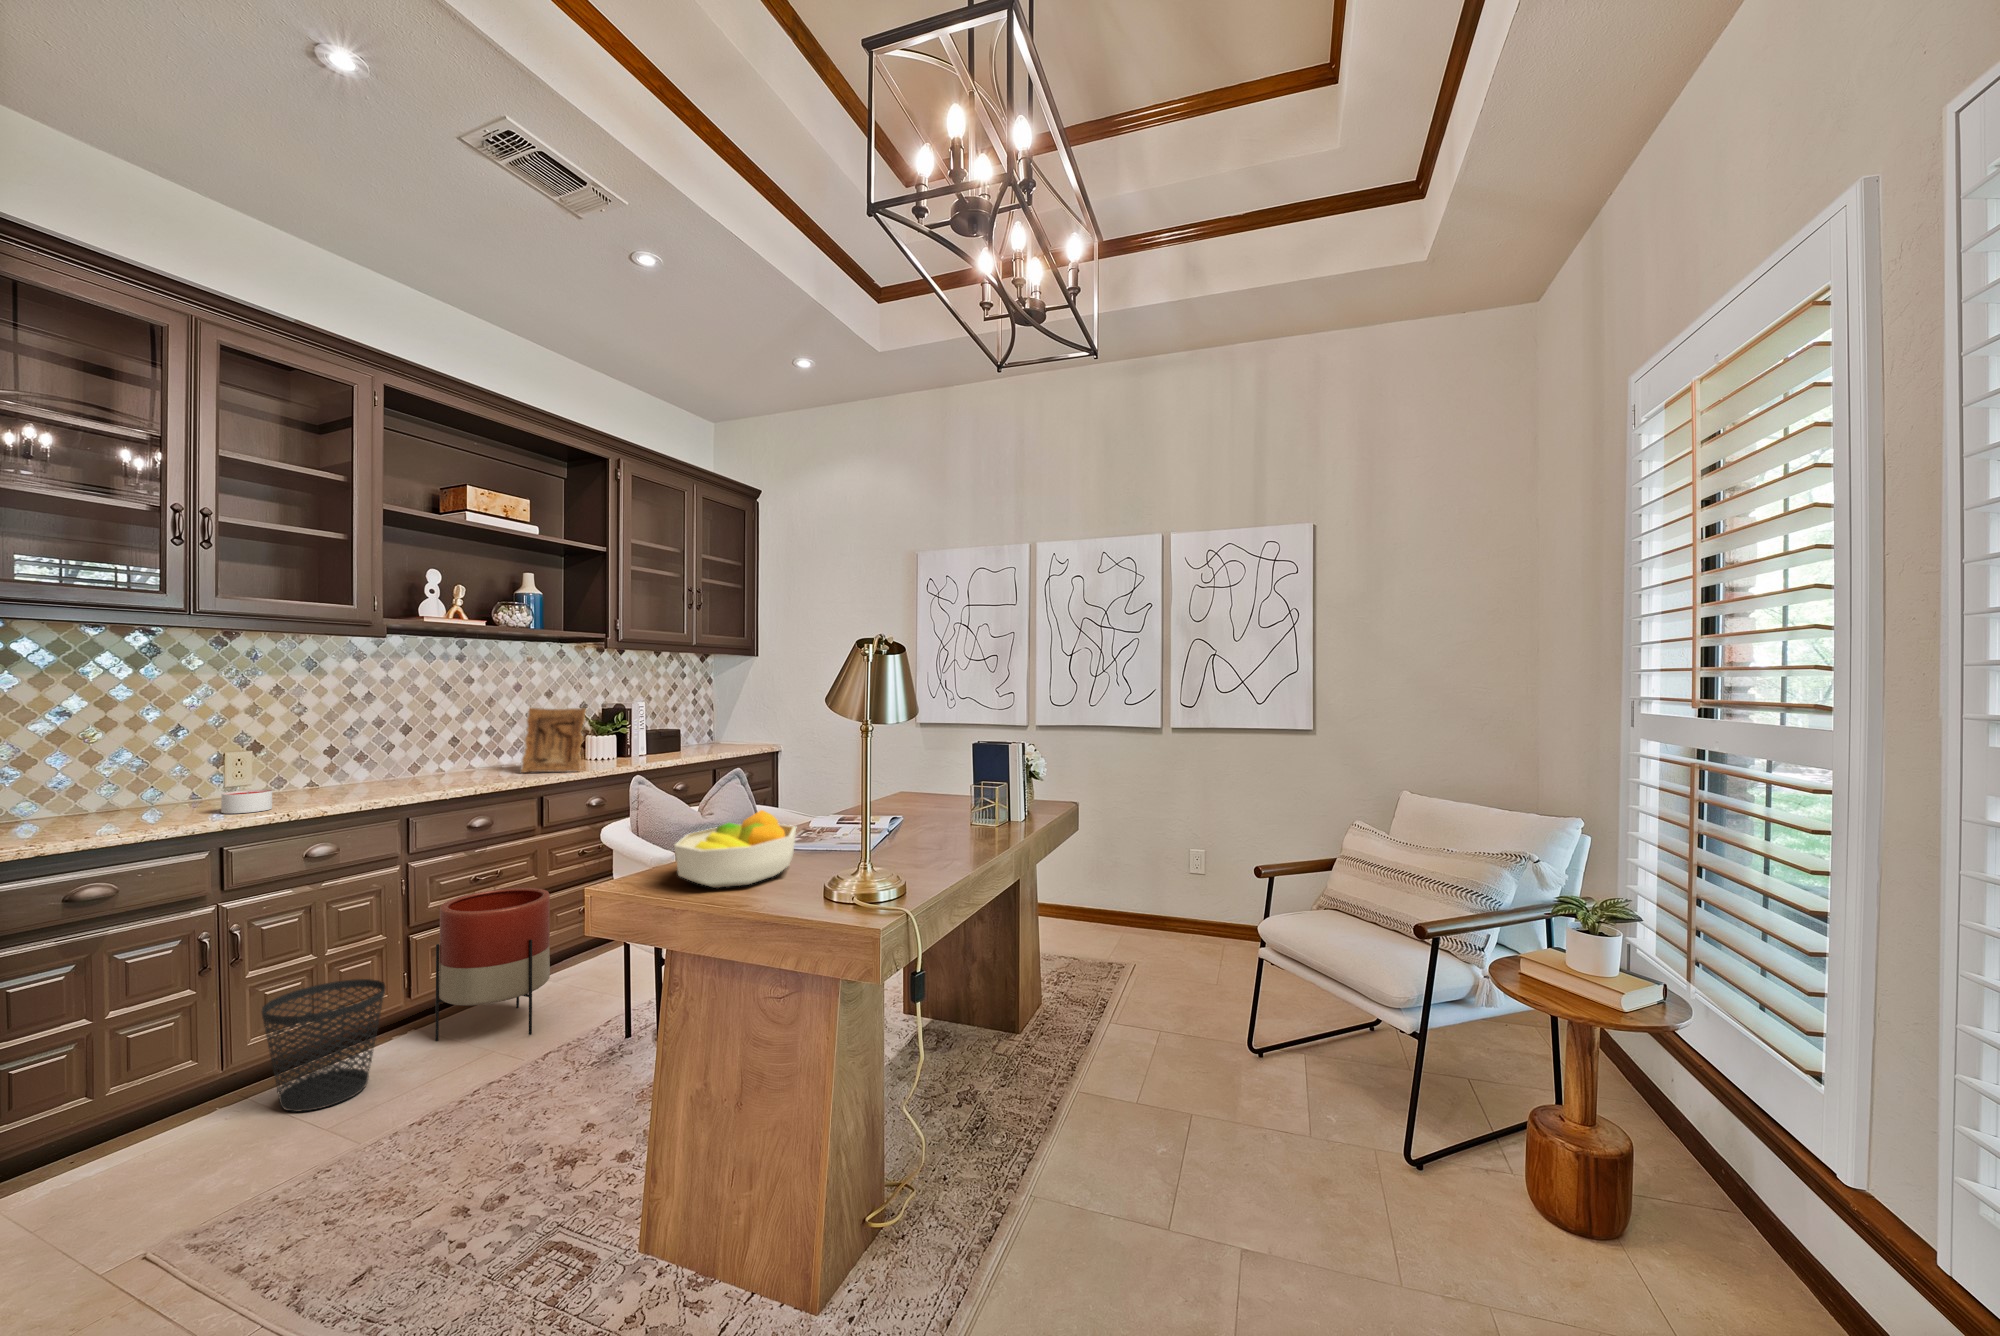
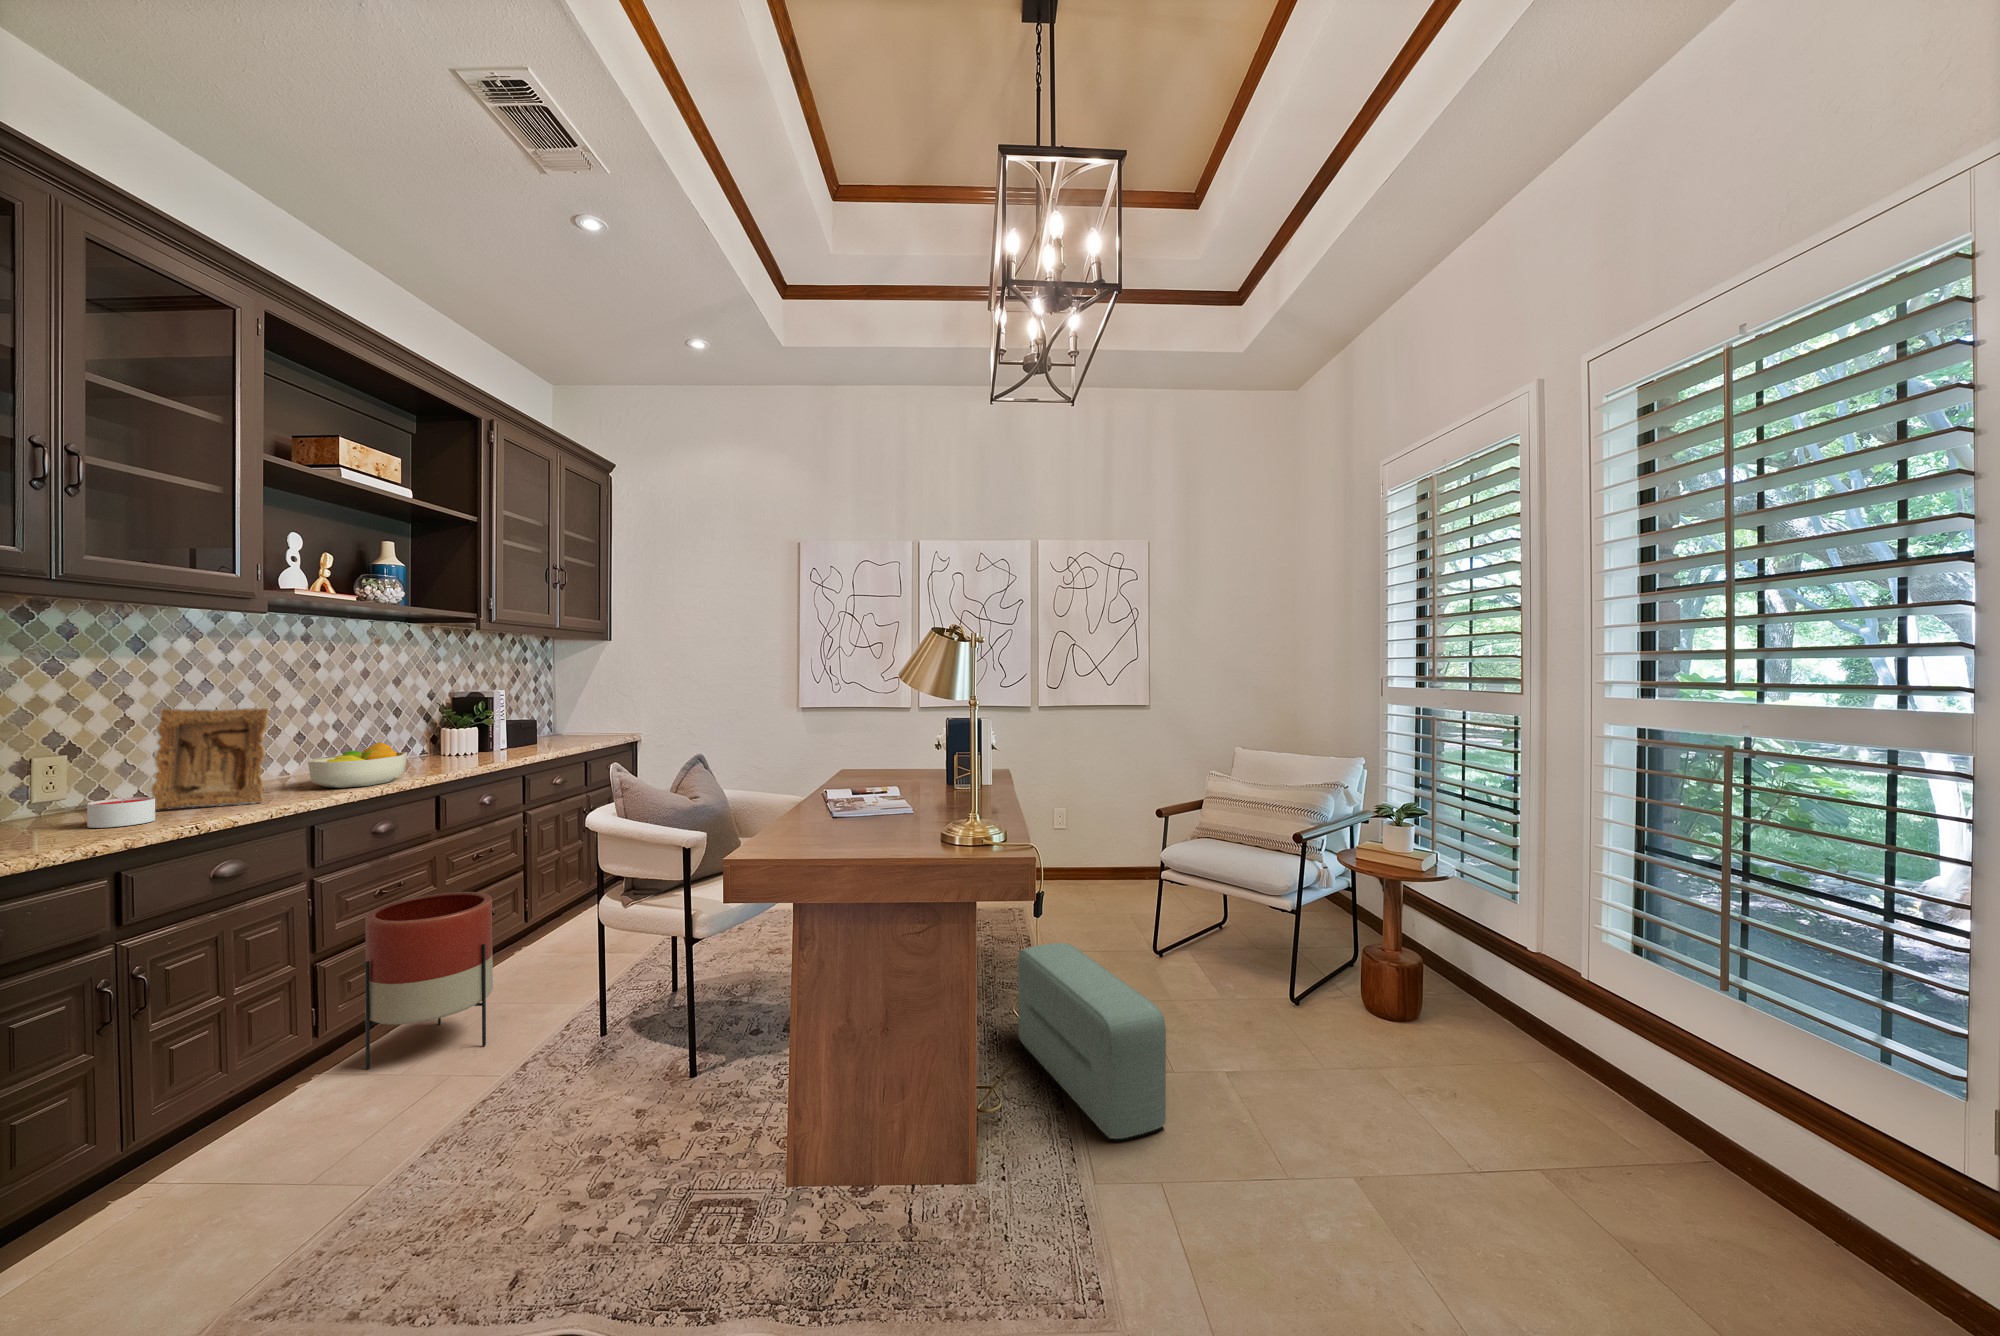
picture frame: present [521,708,586,773] -> present [149,708,269,810]
fruit bowl: present [674,810,796,888] -> present [308,742,408,788]
wastebasket: present [262,979,385,1112] -> none [194,1005,344,1164]
pouf: none [997,1016,1093,1289] -> present [1018,943,1166,1139]

